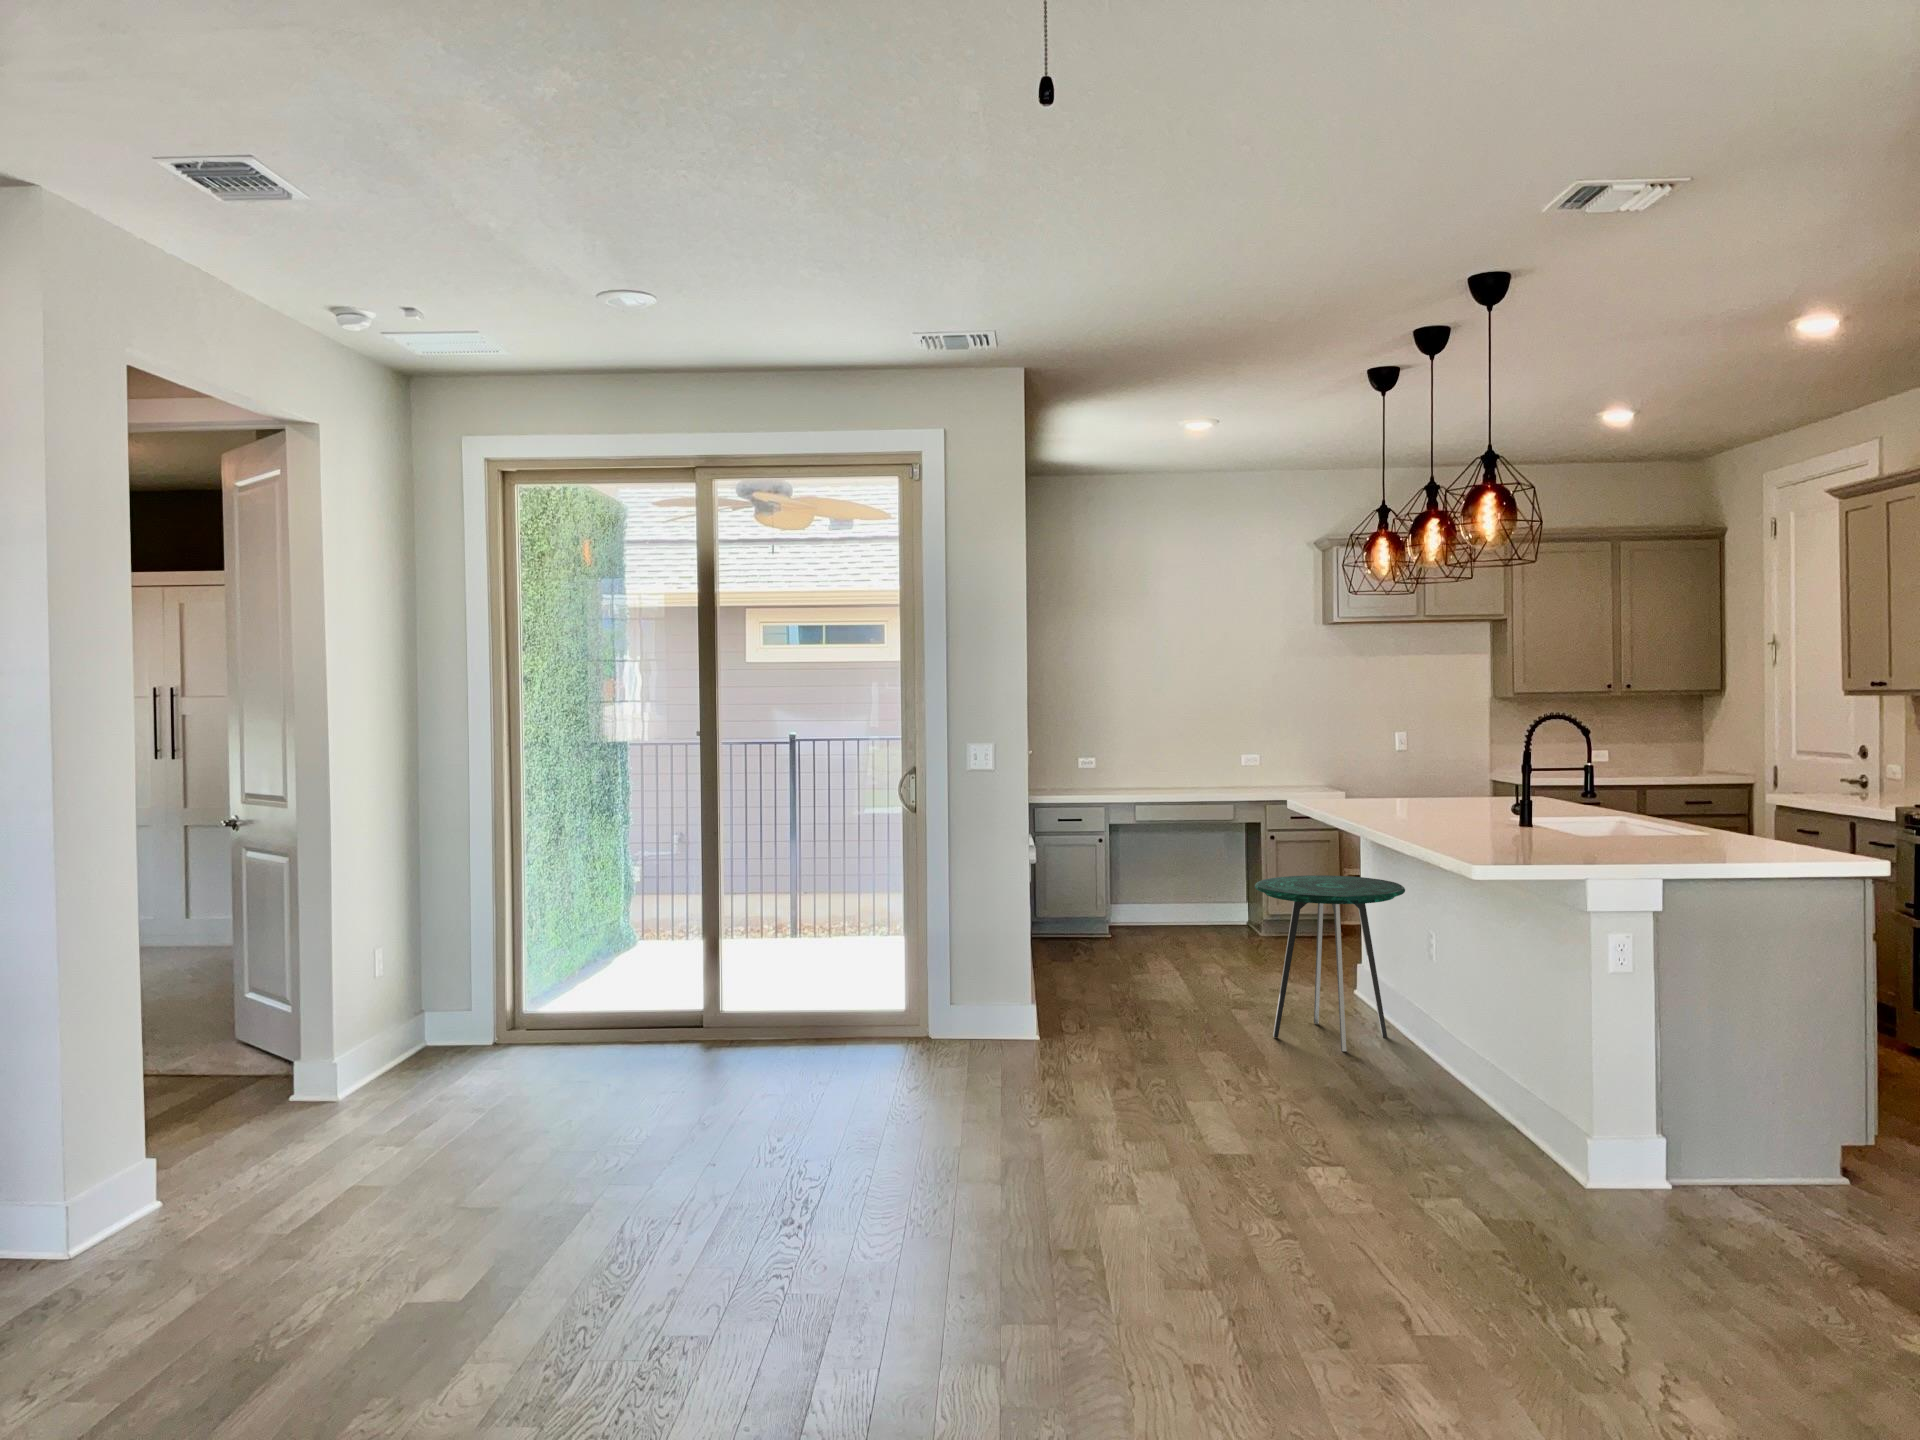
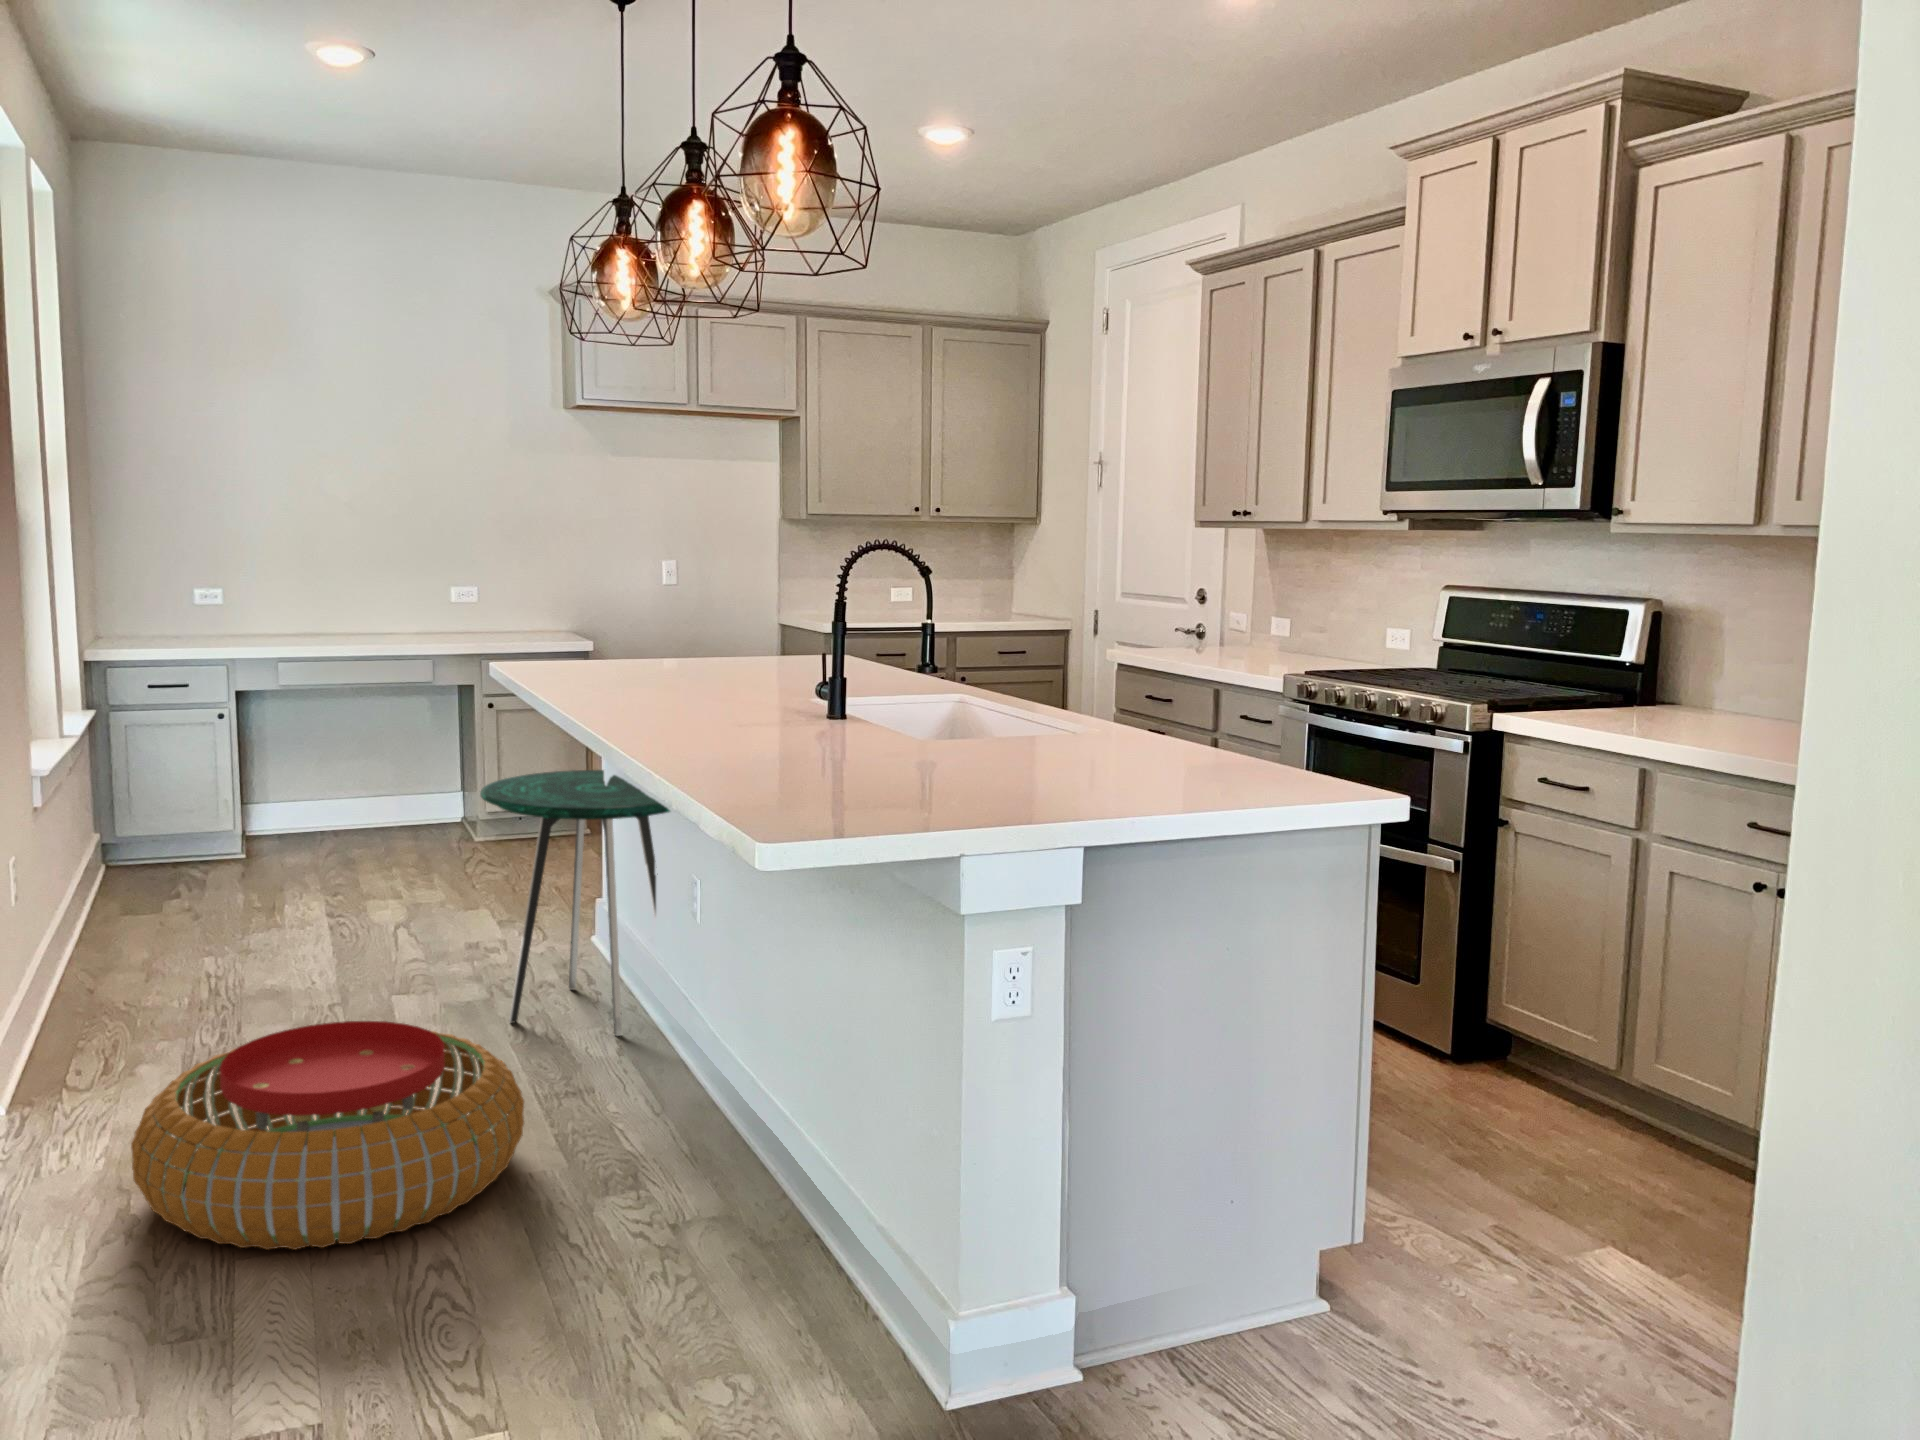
pouf: none [1064,1010,1276,1127] -> present [131,1021,524,1250]

